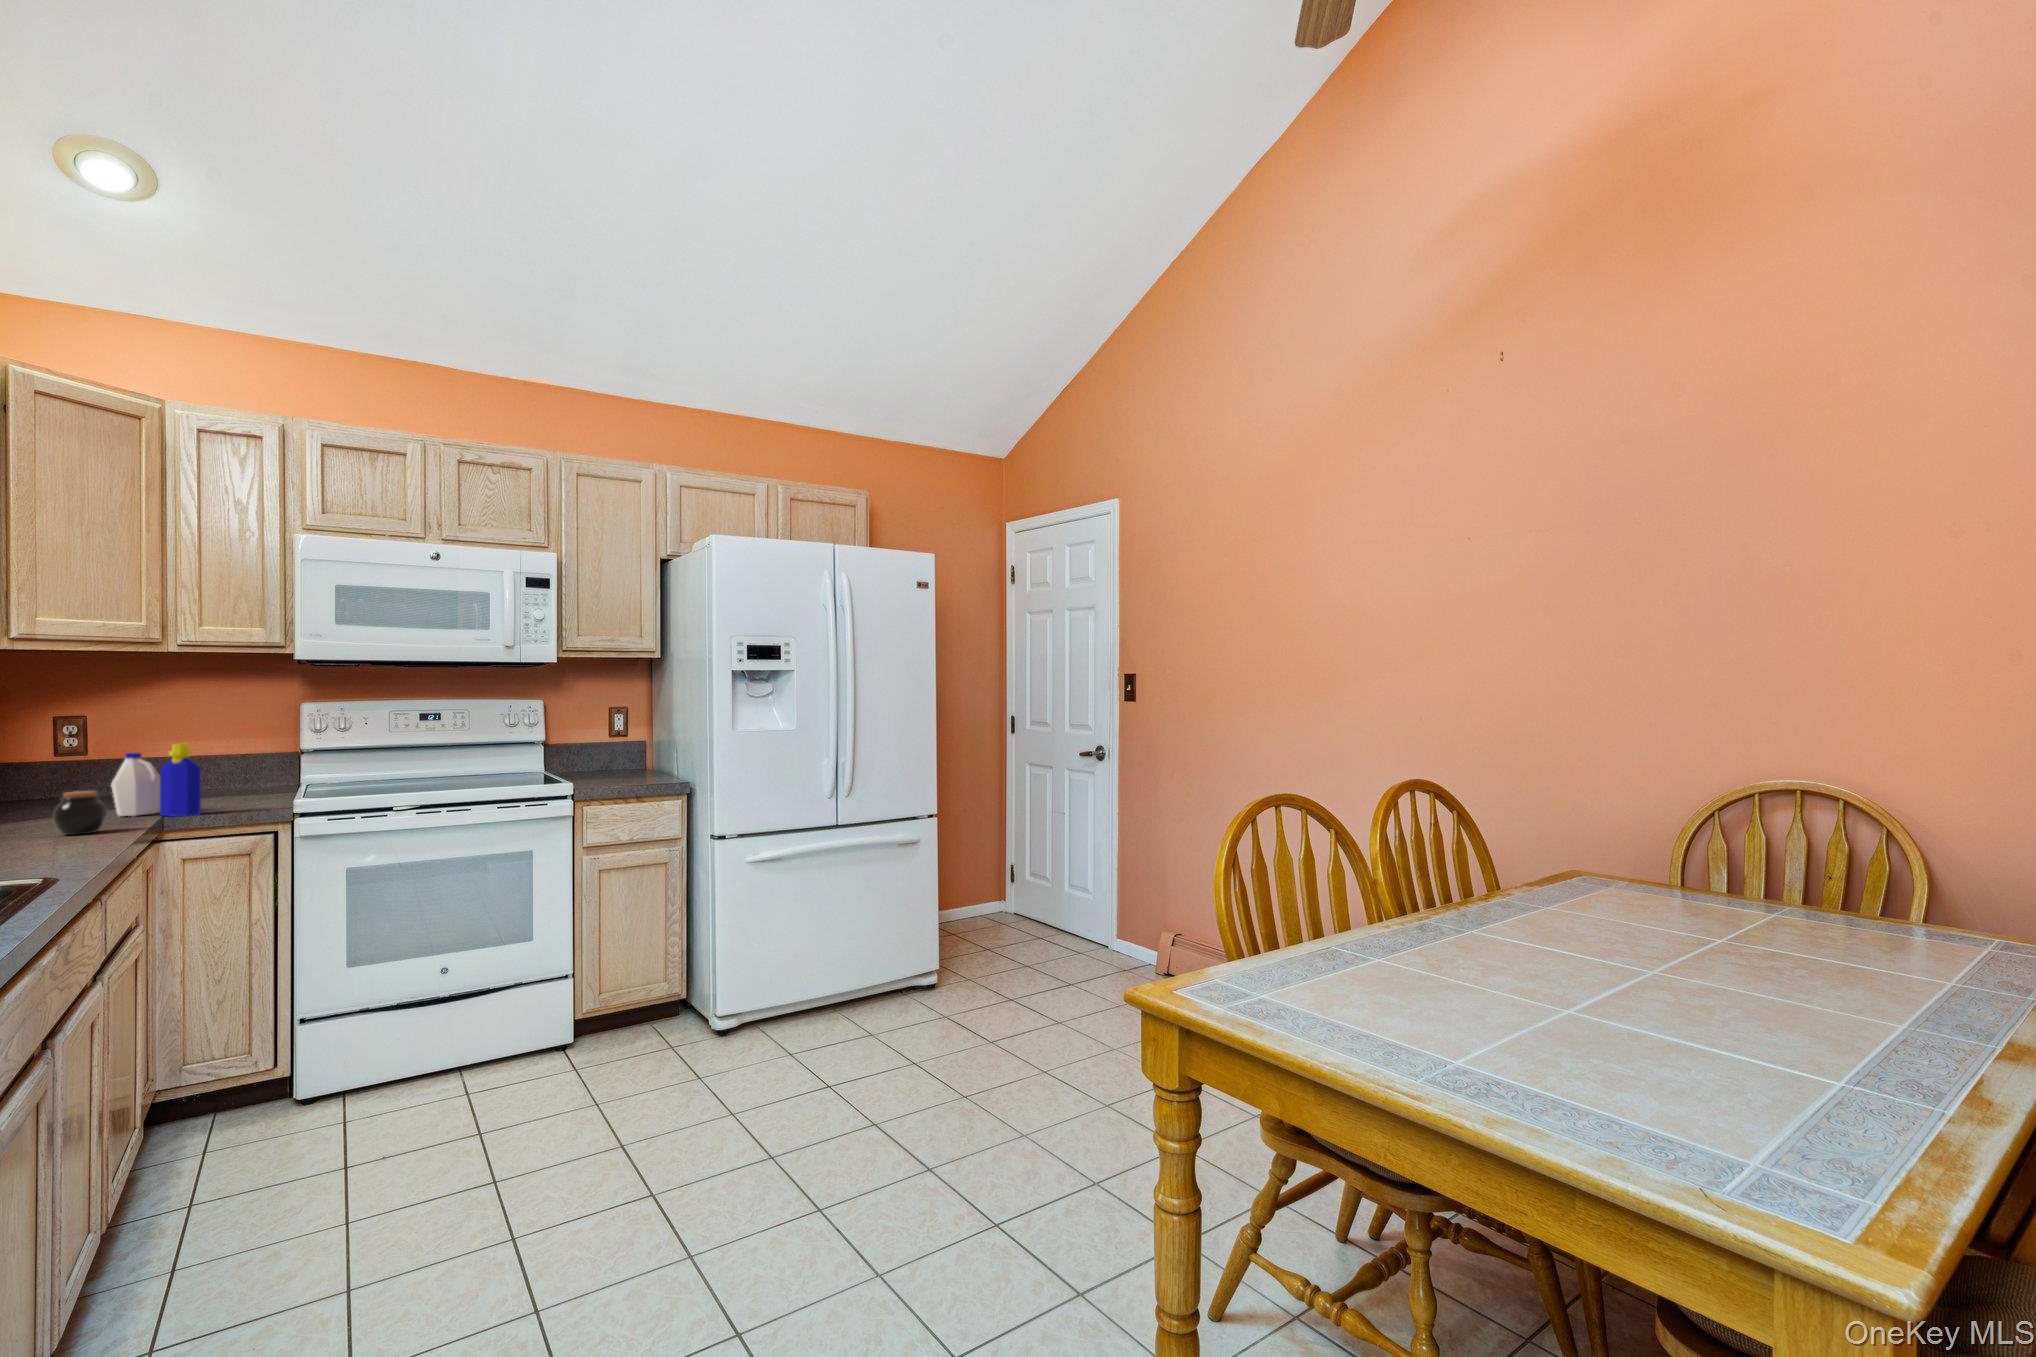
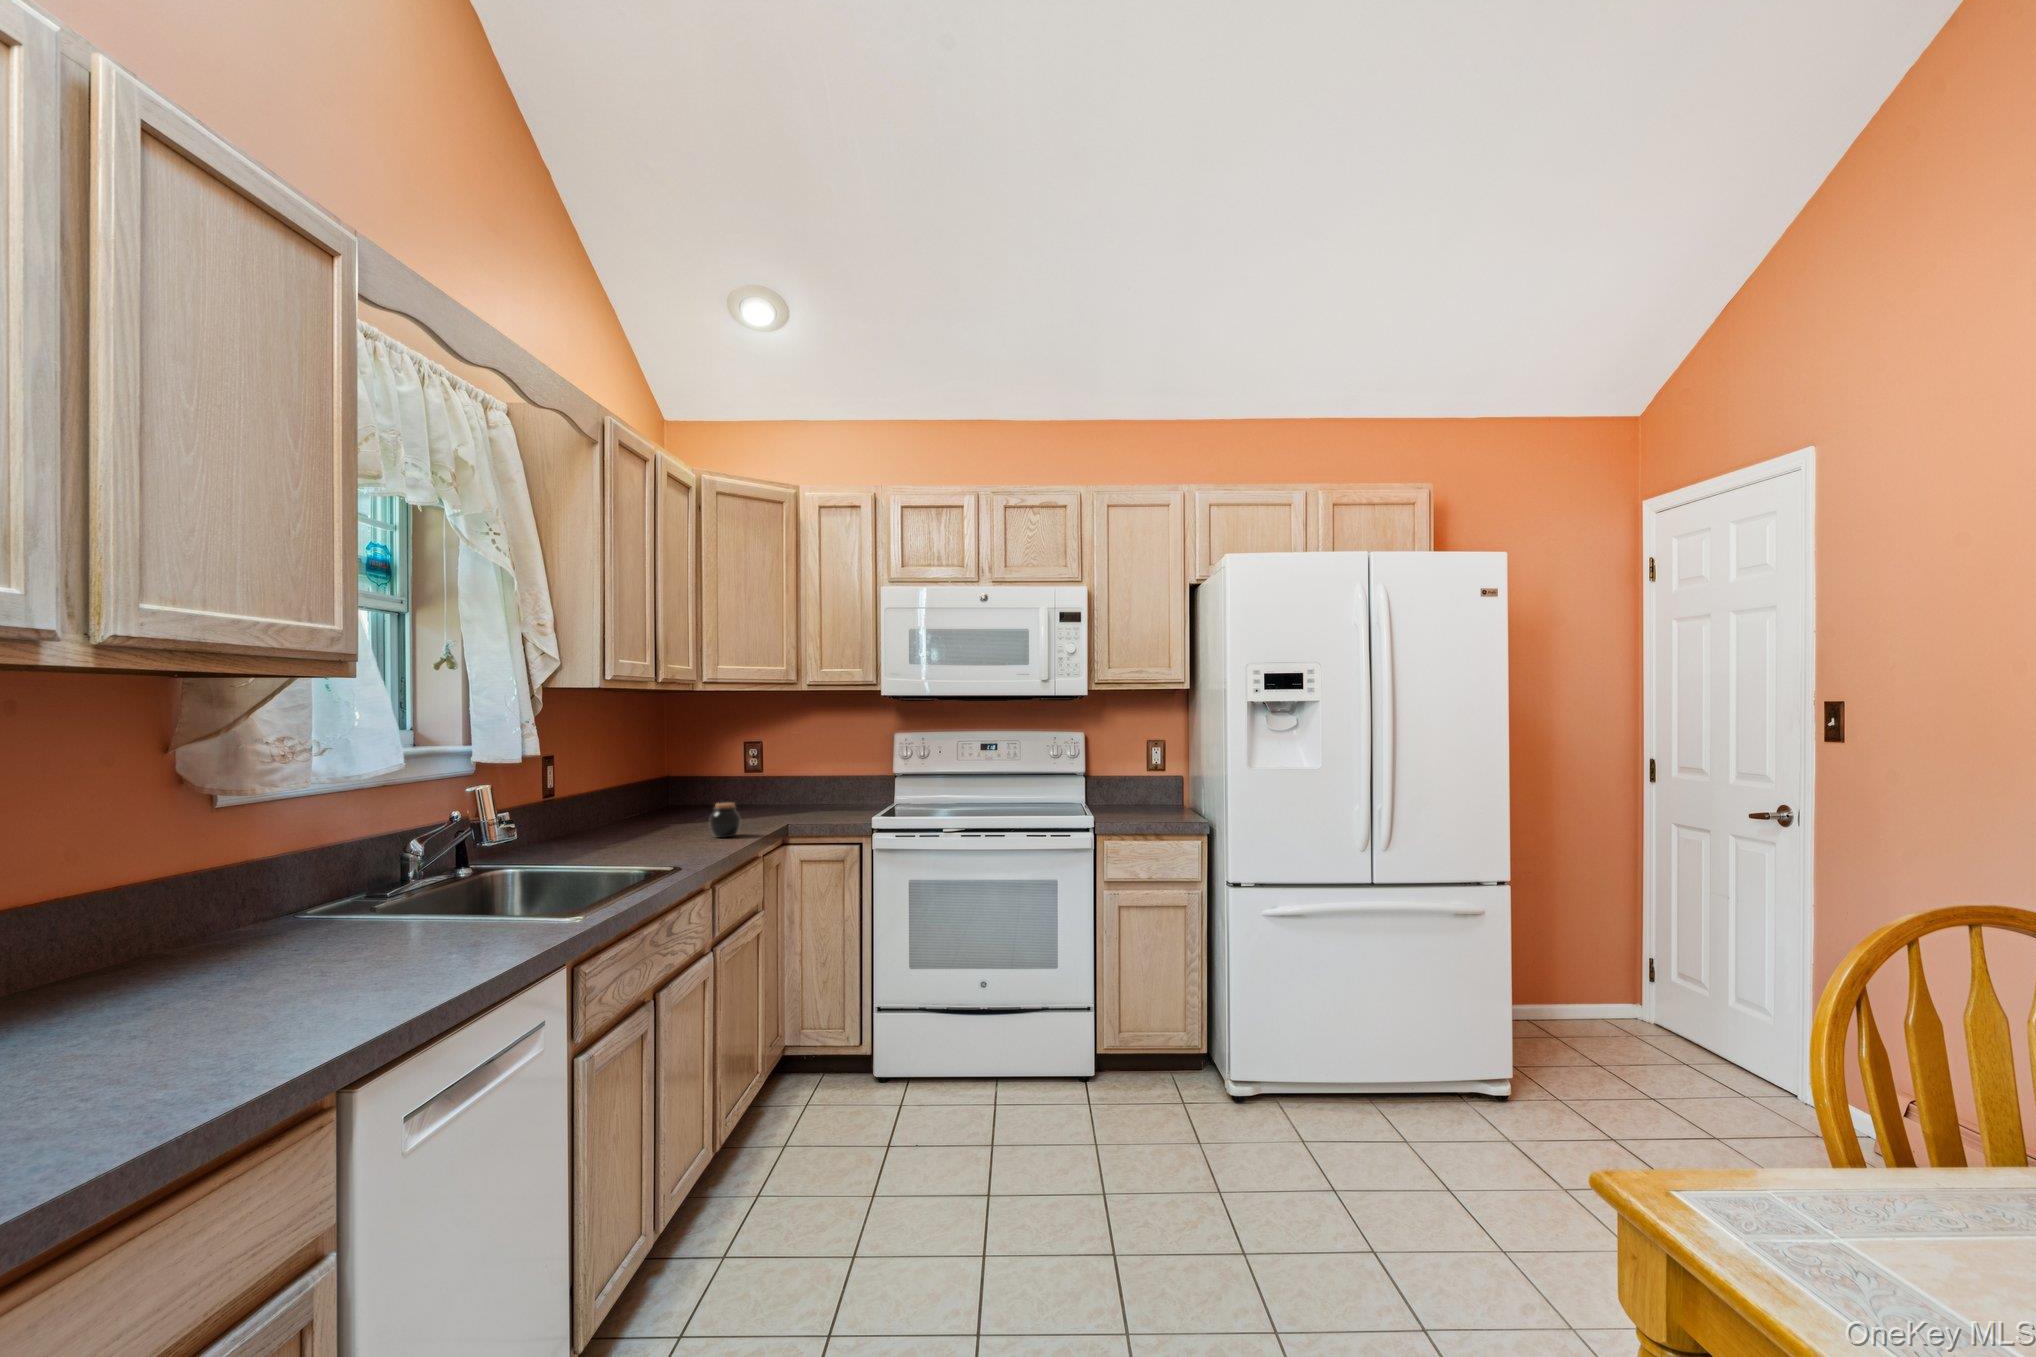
bottle: present [111,744,201,817] -> none [763,765,812,825]

